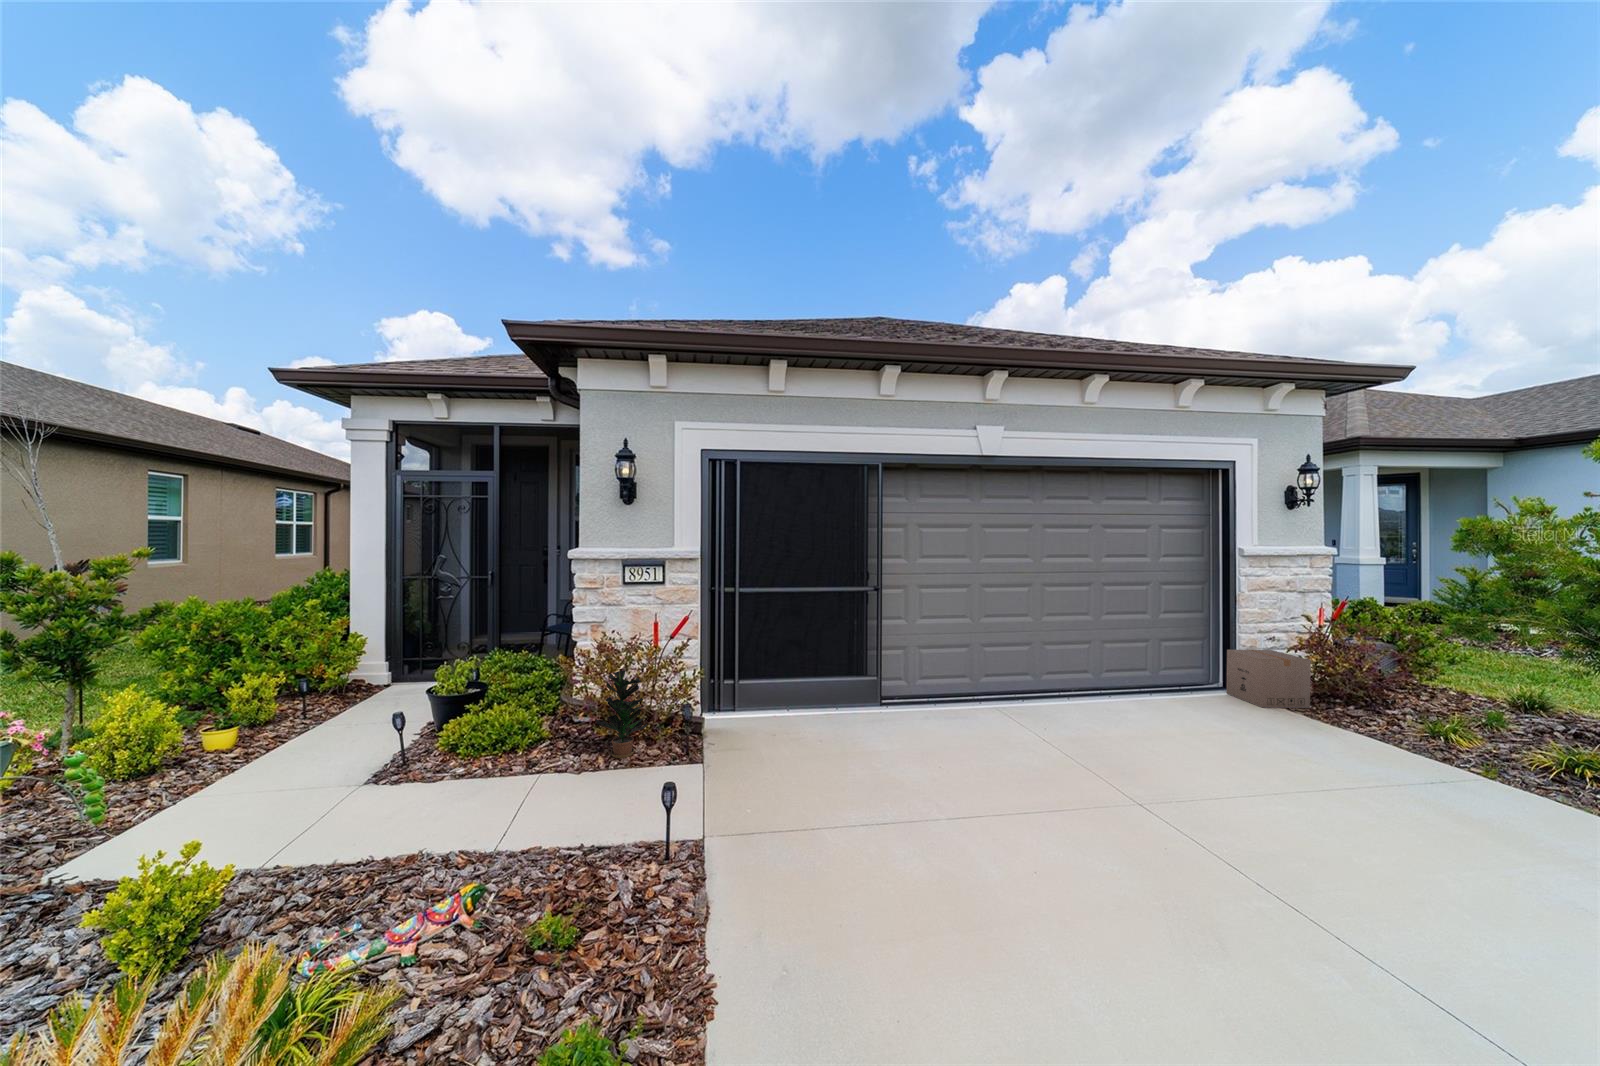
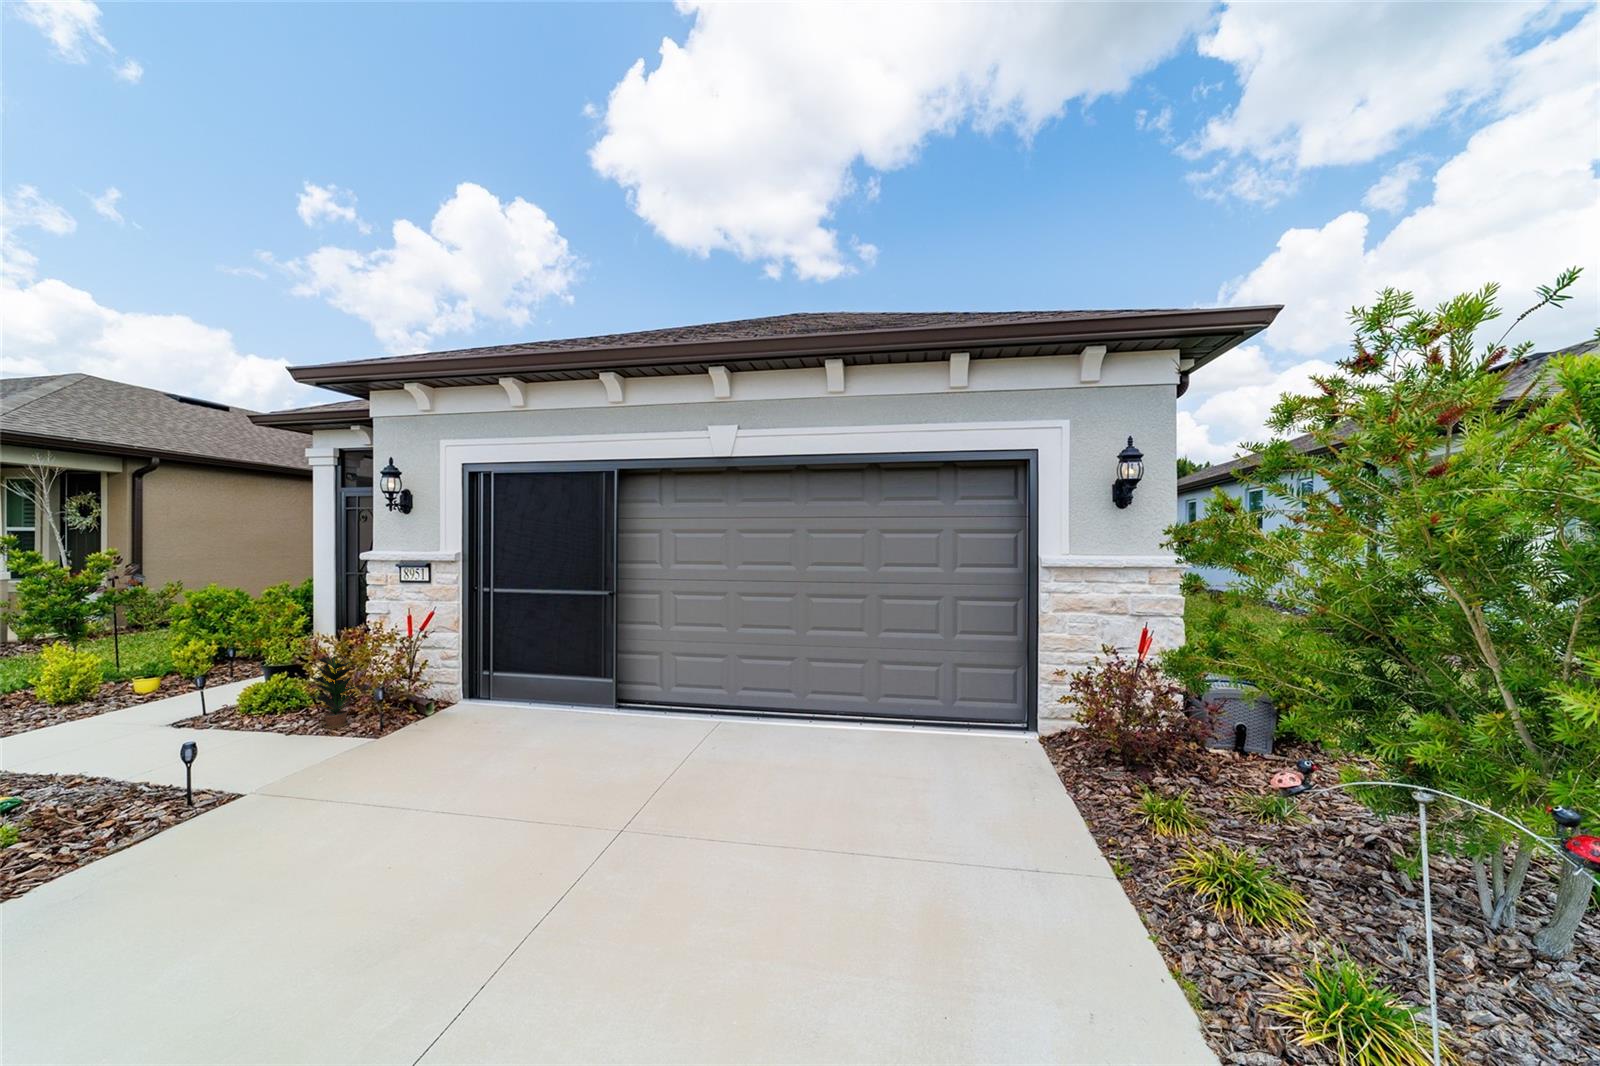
cardboard box: present [1226,650,1311,708] -> none [1021,682,1092,765]

